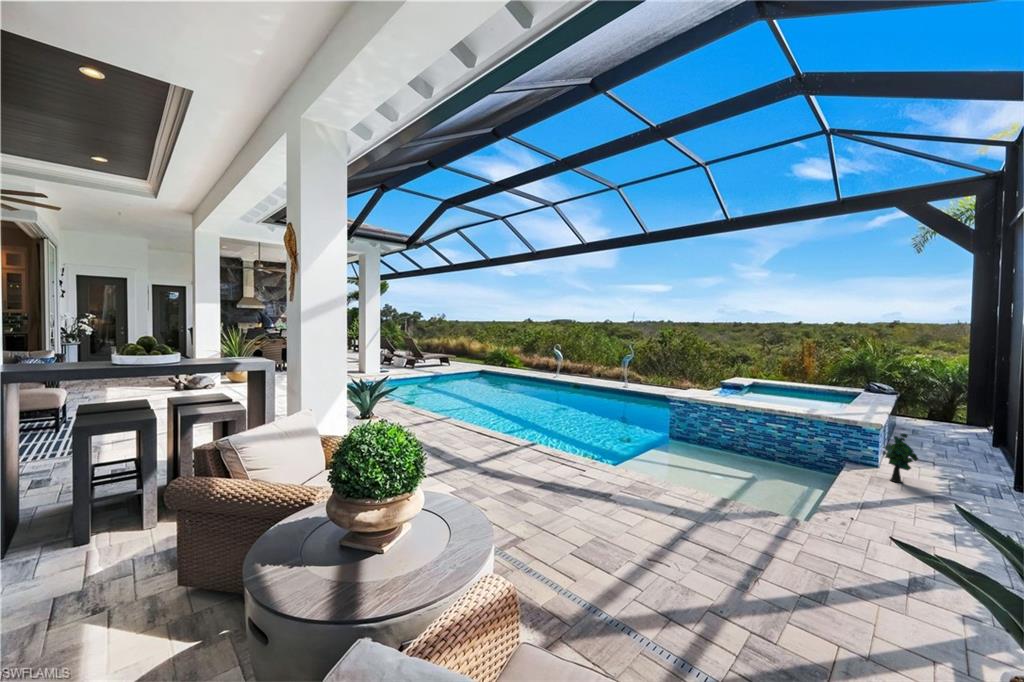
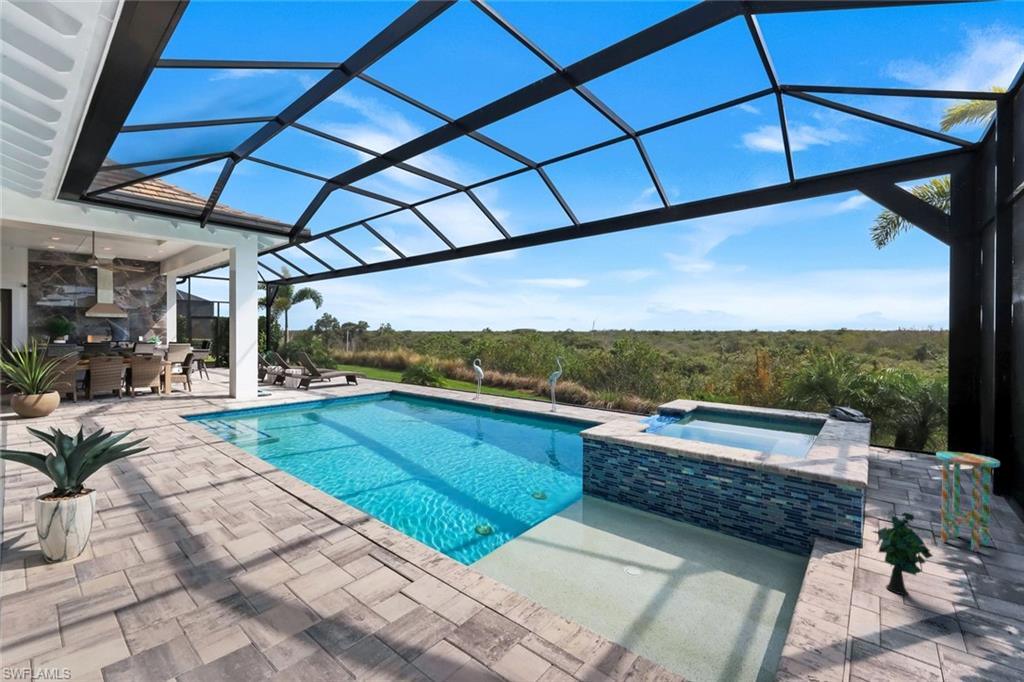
side table: none [932,404,974,468] -> present [936,452,1000,552]

